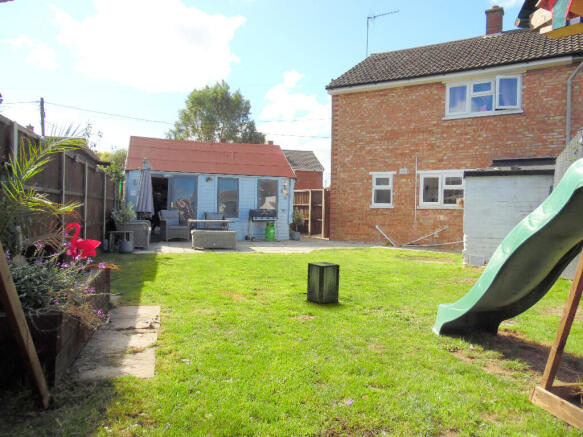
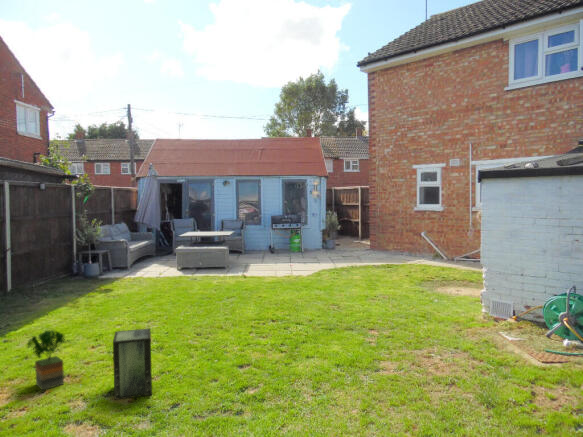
potted tree: none [251,263,276,303] -> present [28,330,70,390]

